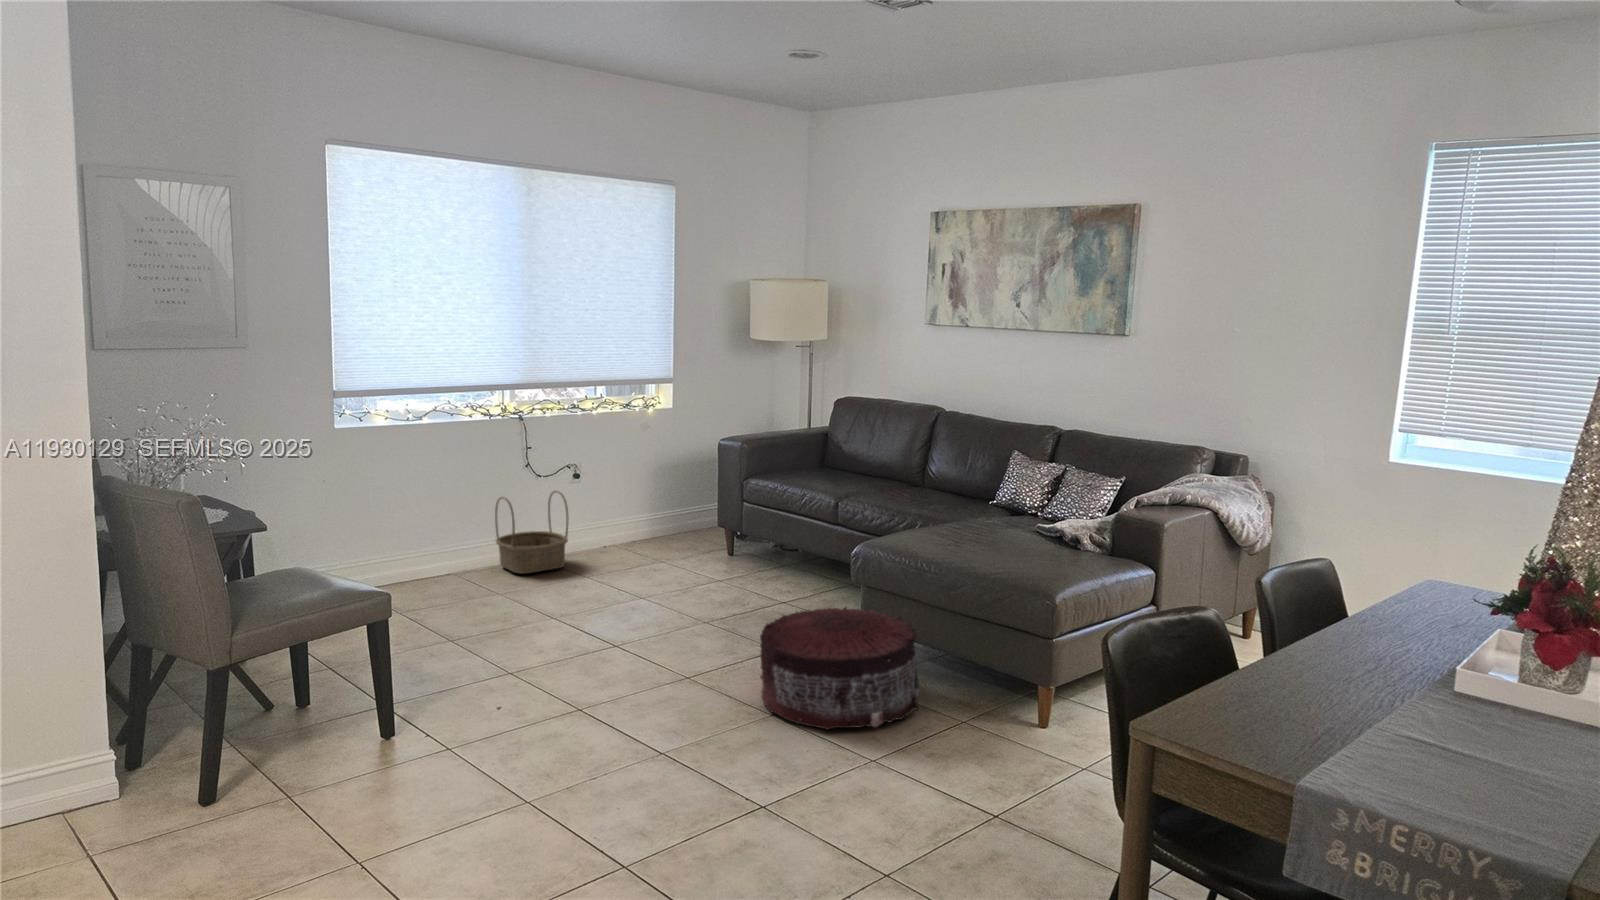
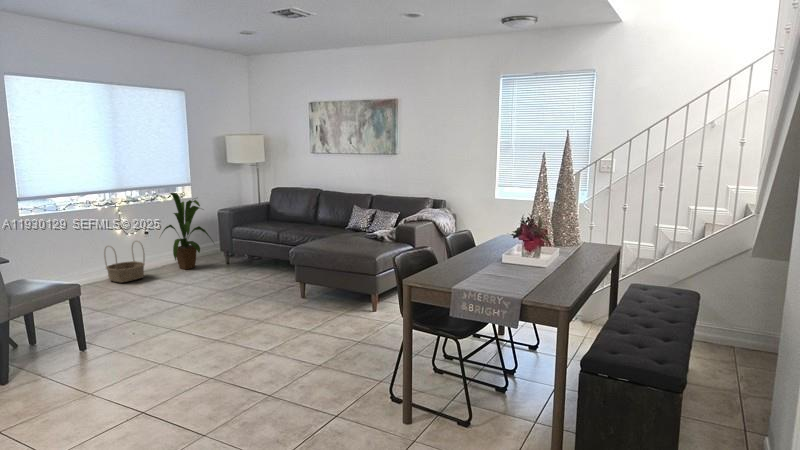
house plant: none [600,397,710,558] -> present [162,193,212,270]
pouf: present [760,607,920,729] -> none [256,275,326,324]

